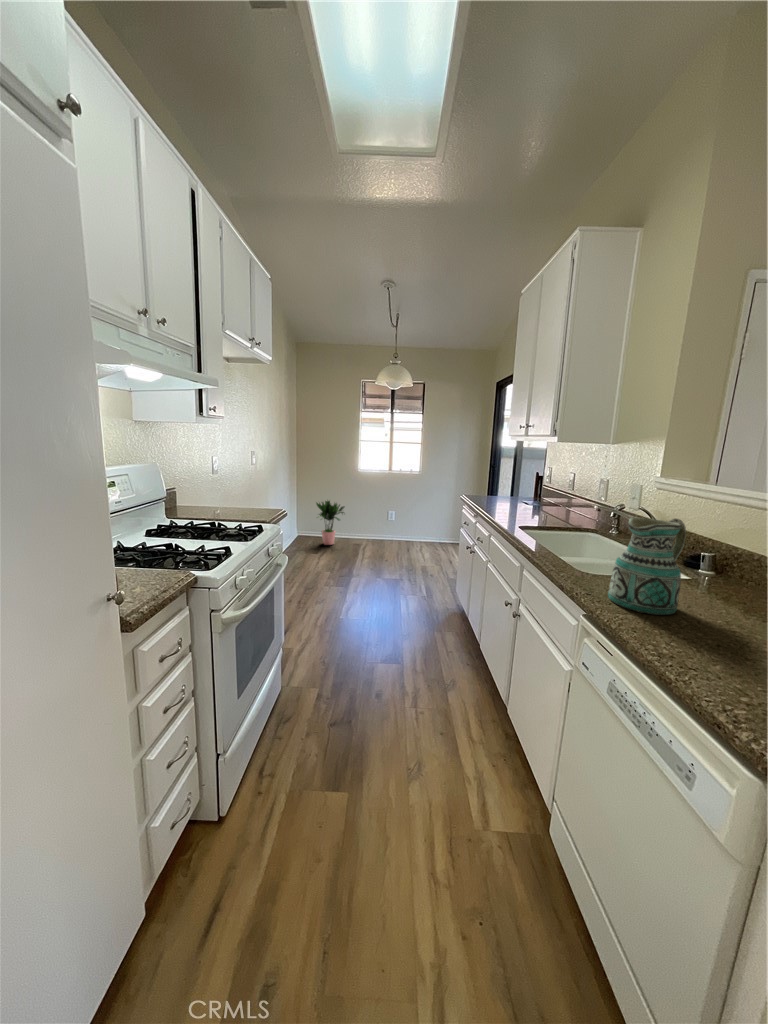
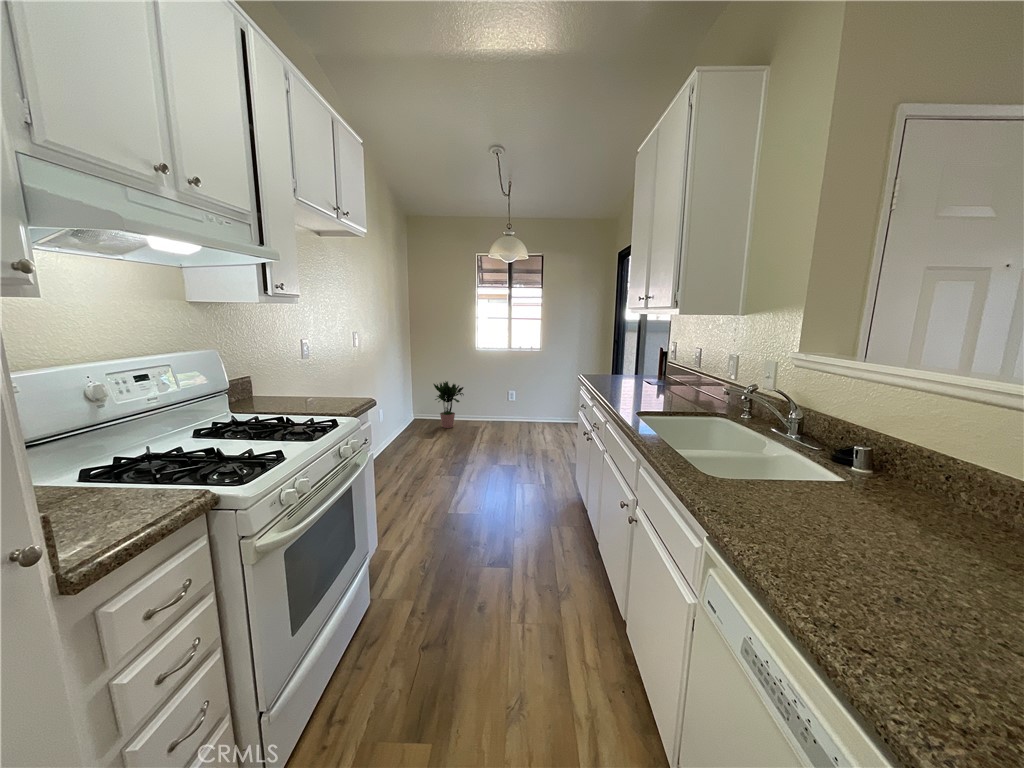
ceramic pitcher: present [608,518,686,615] -> none [738,410,840,545]

